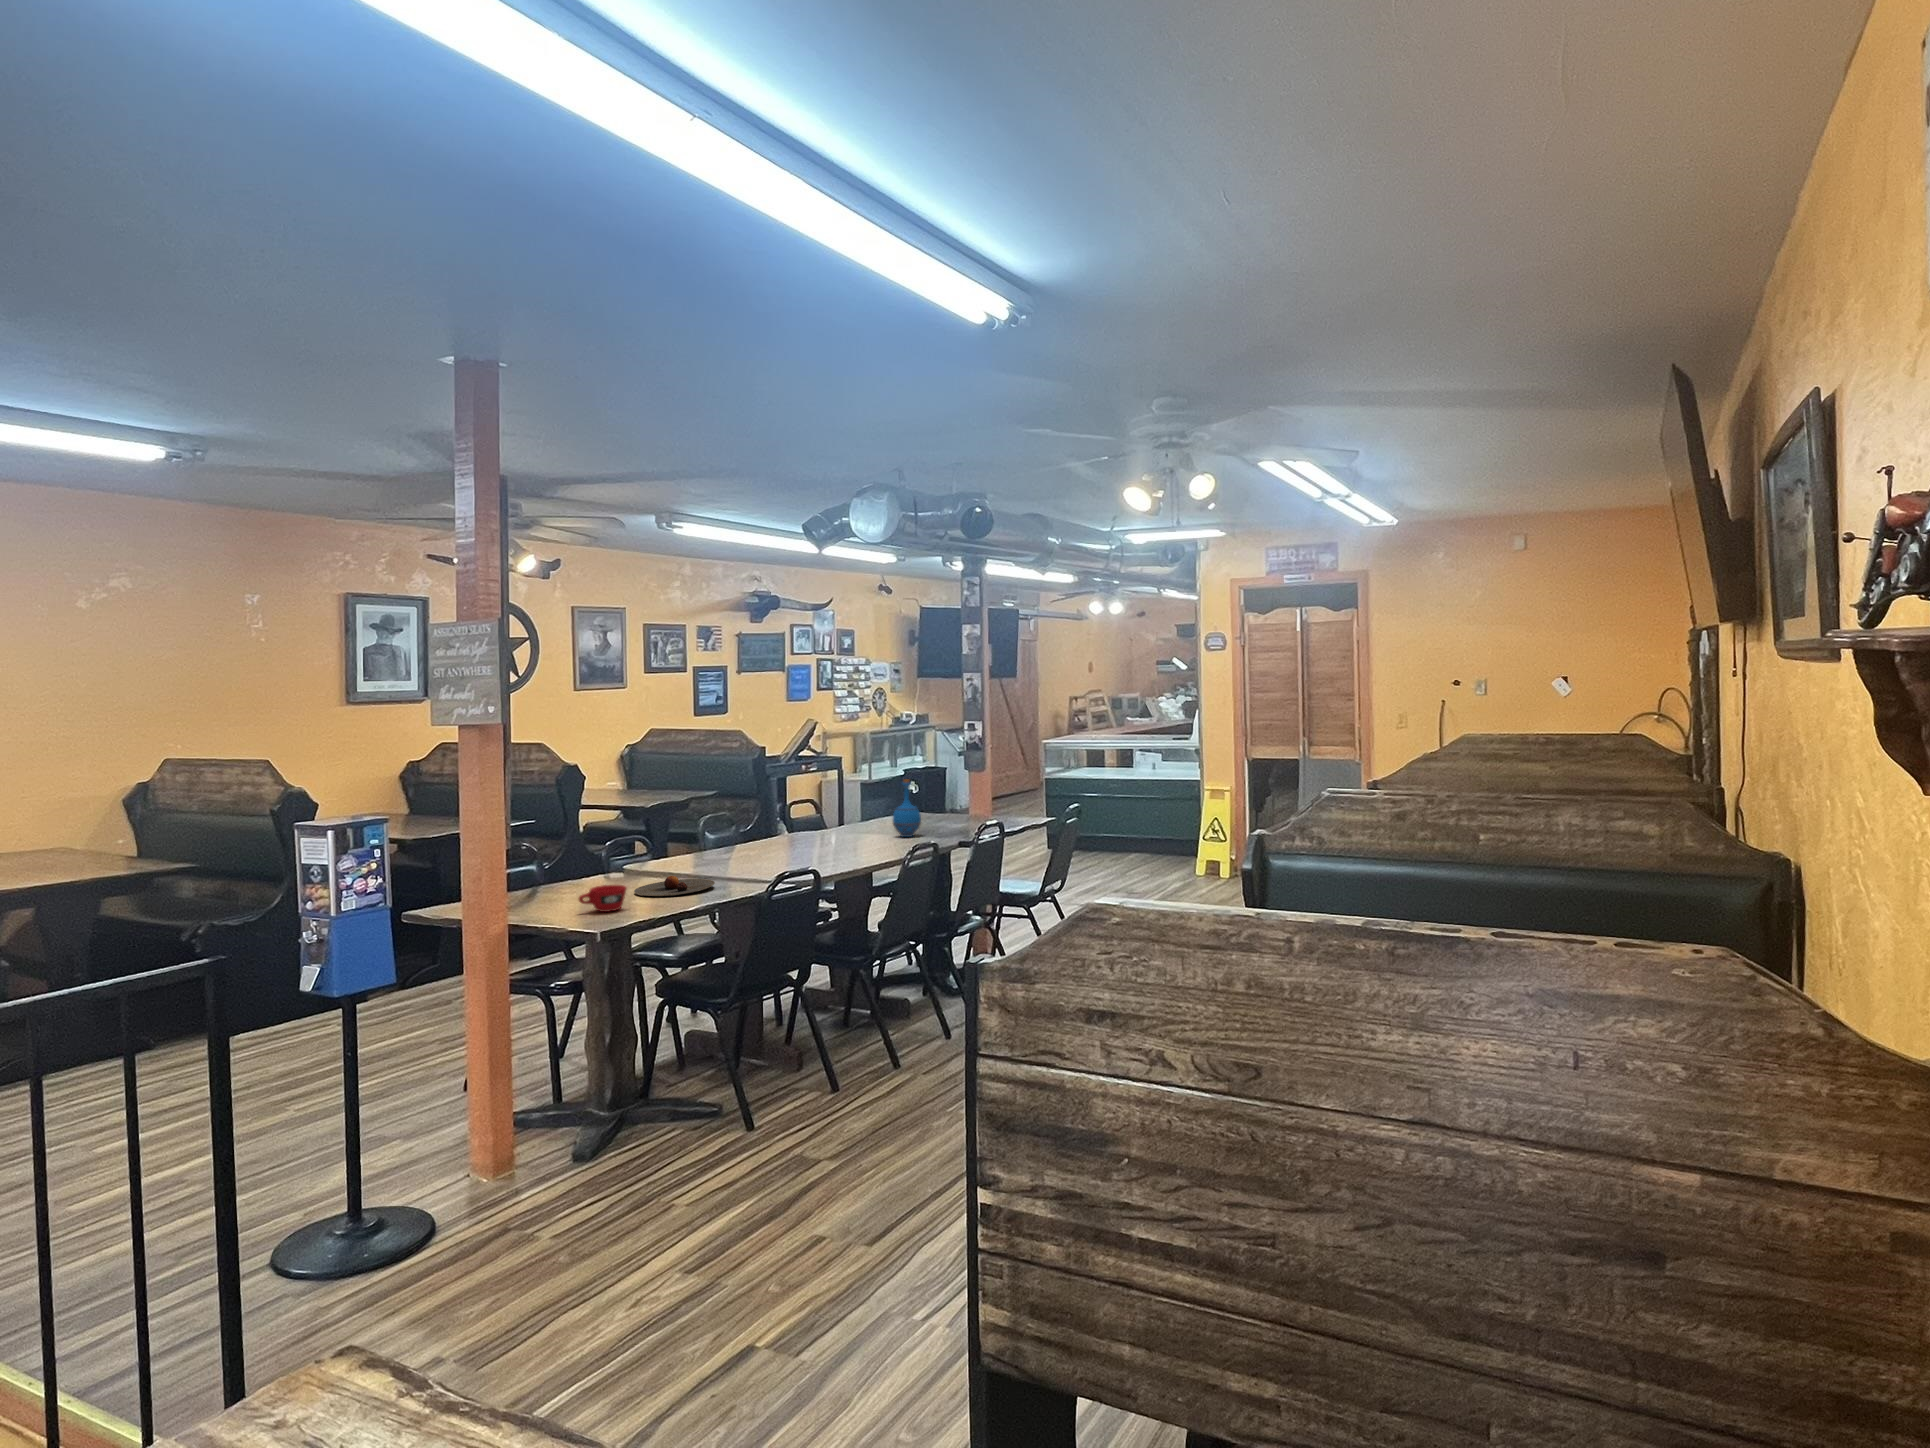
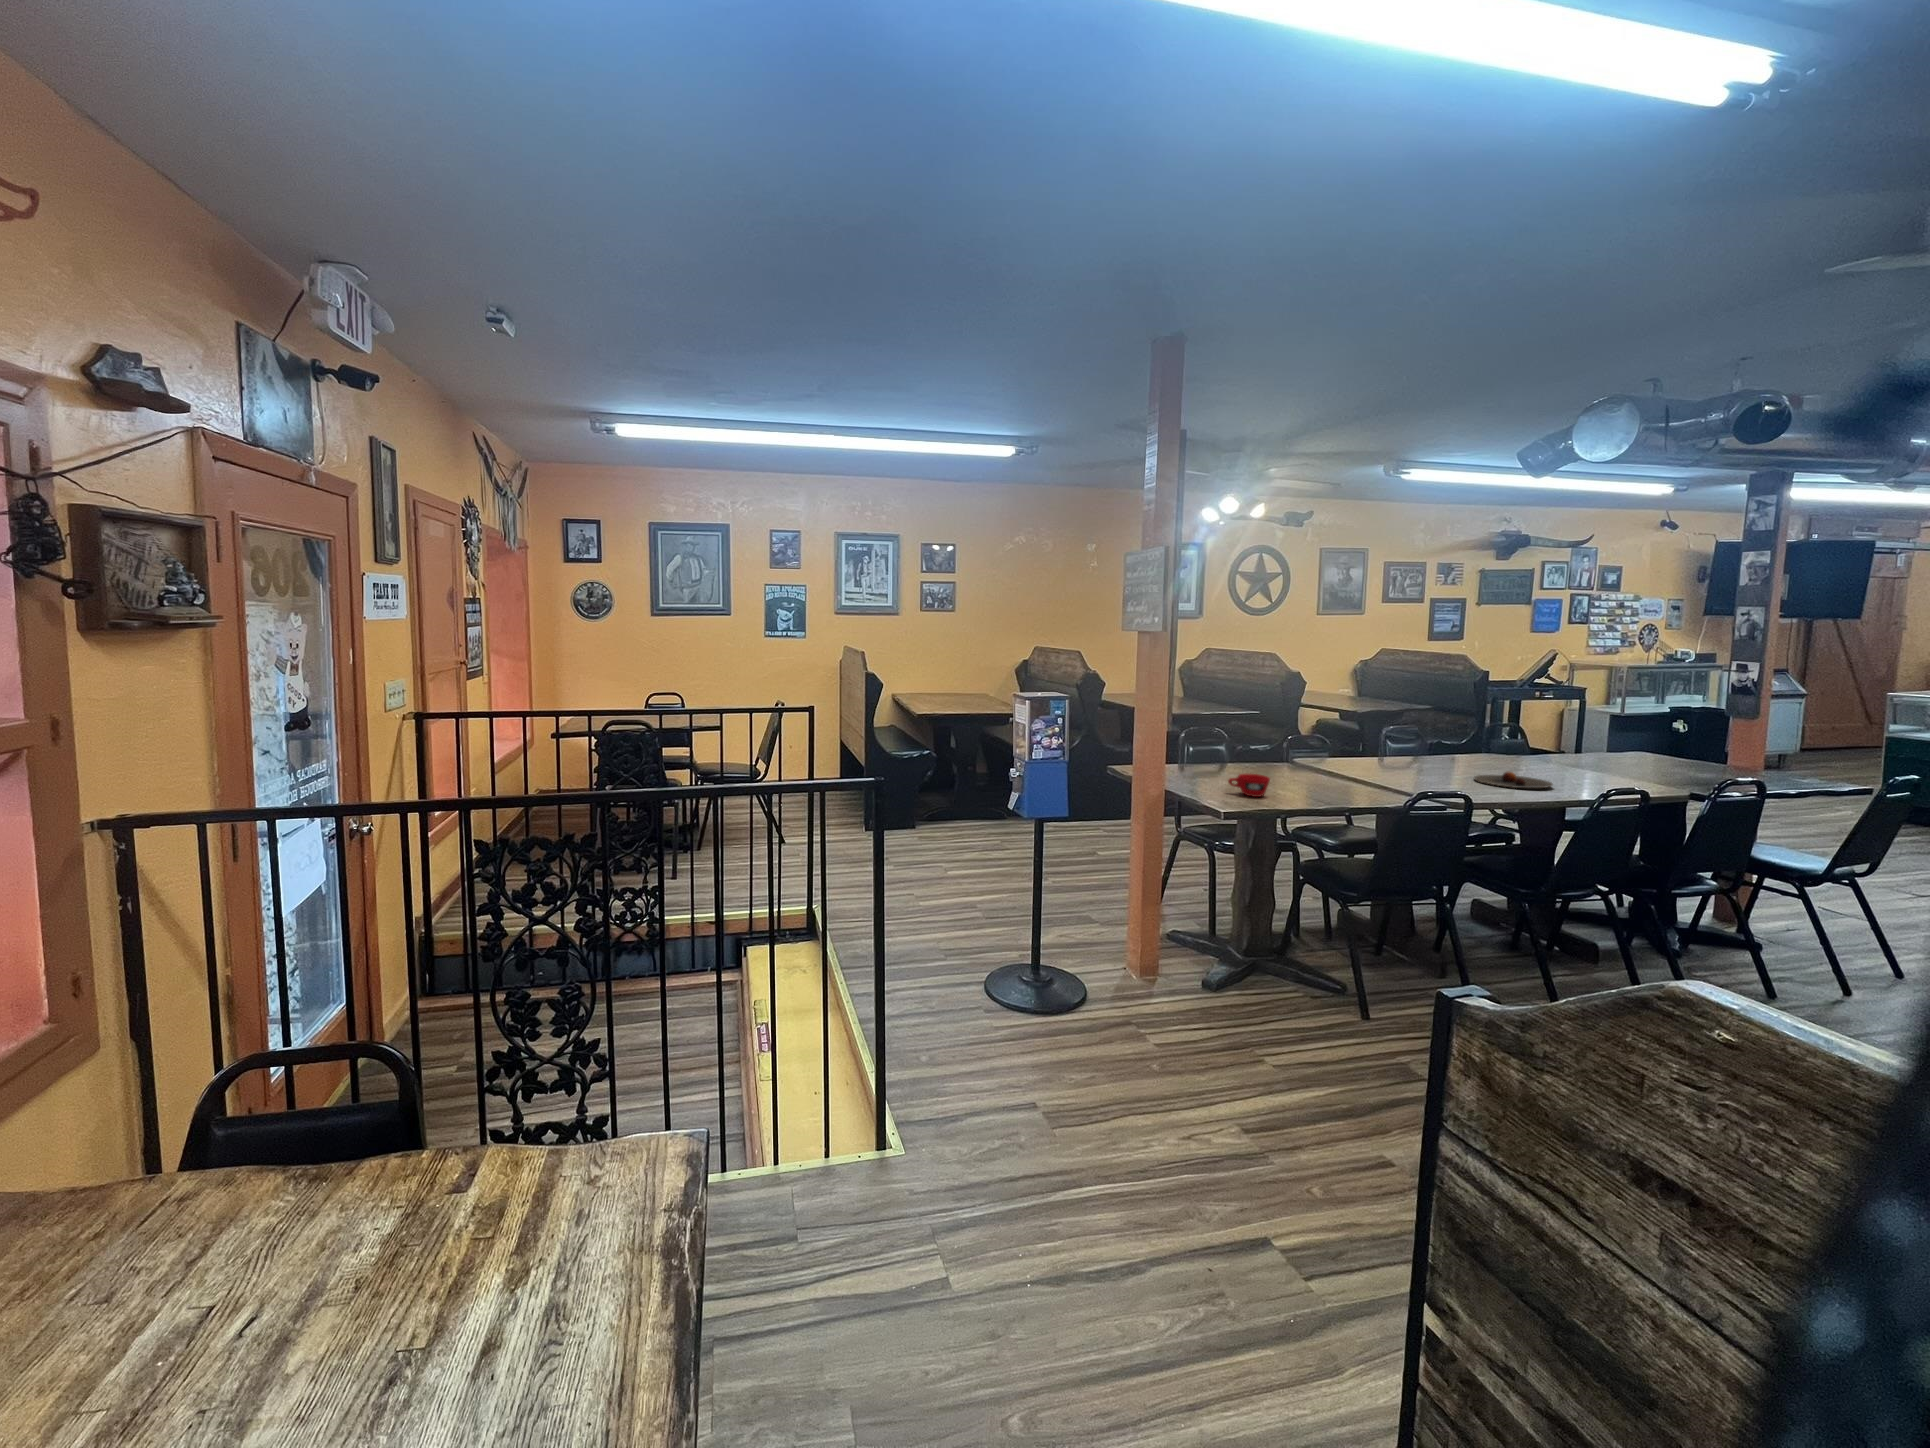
bottle: present [893,779,921,837] -> none [1608,721,1650,784]
plate: present [634,876,715,896] -> present [1474,772,1553,788]

